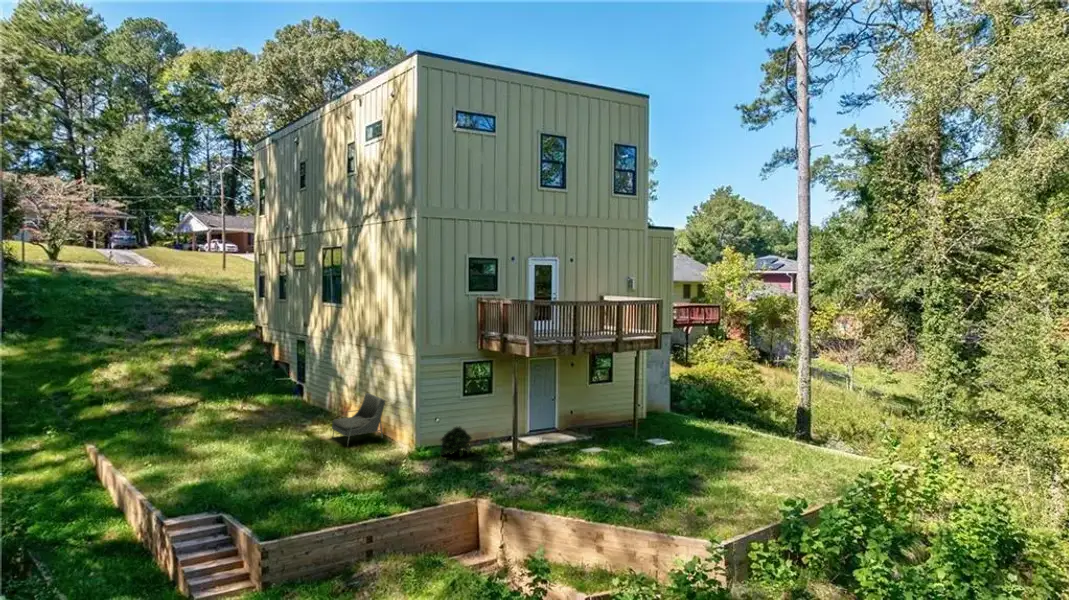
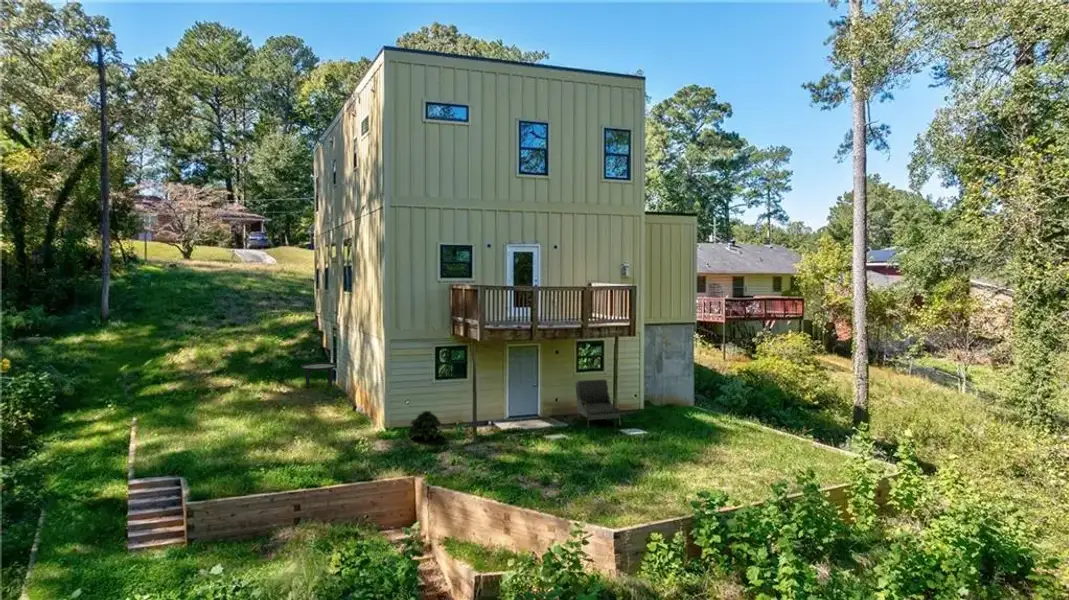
round table: none [270,377,310,405] -> present [300,362,337,388]
armchair: present [332,393,385,446] -> present [575,380,621,428]

